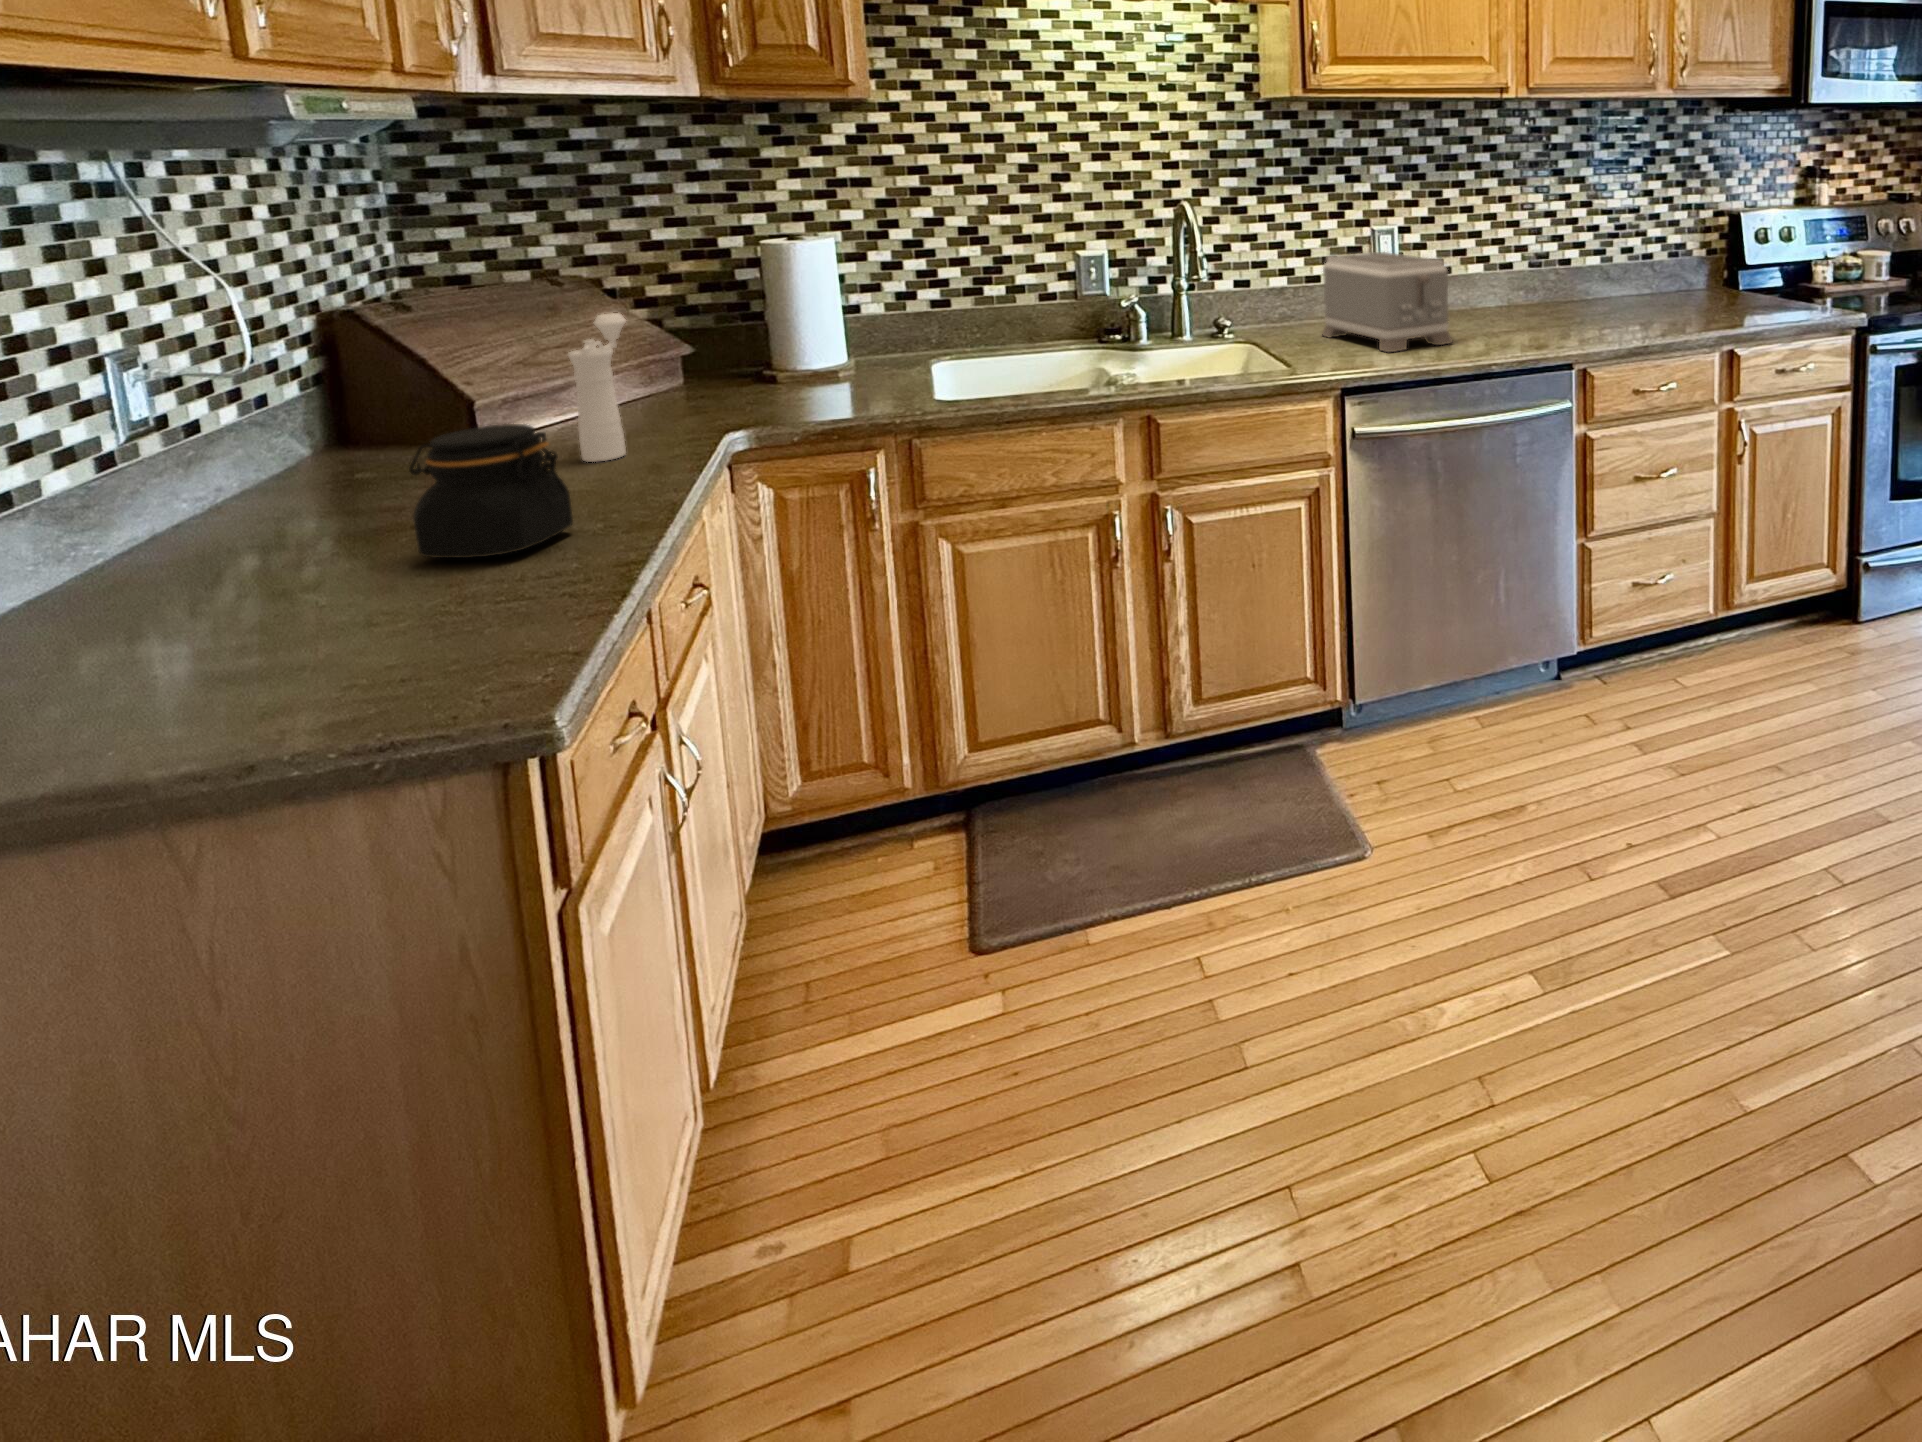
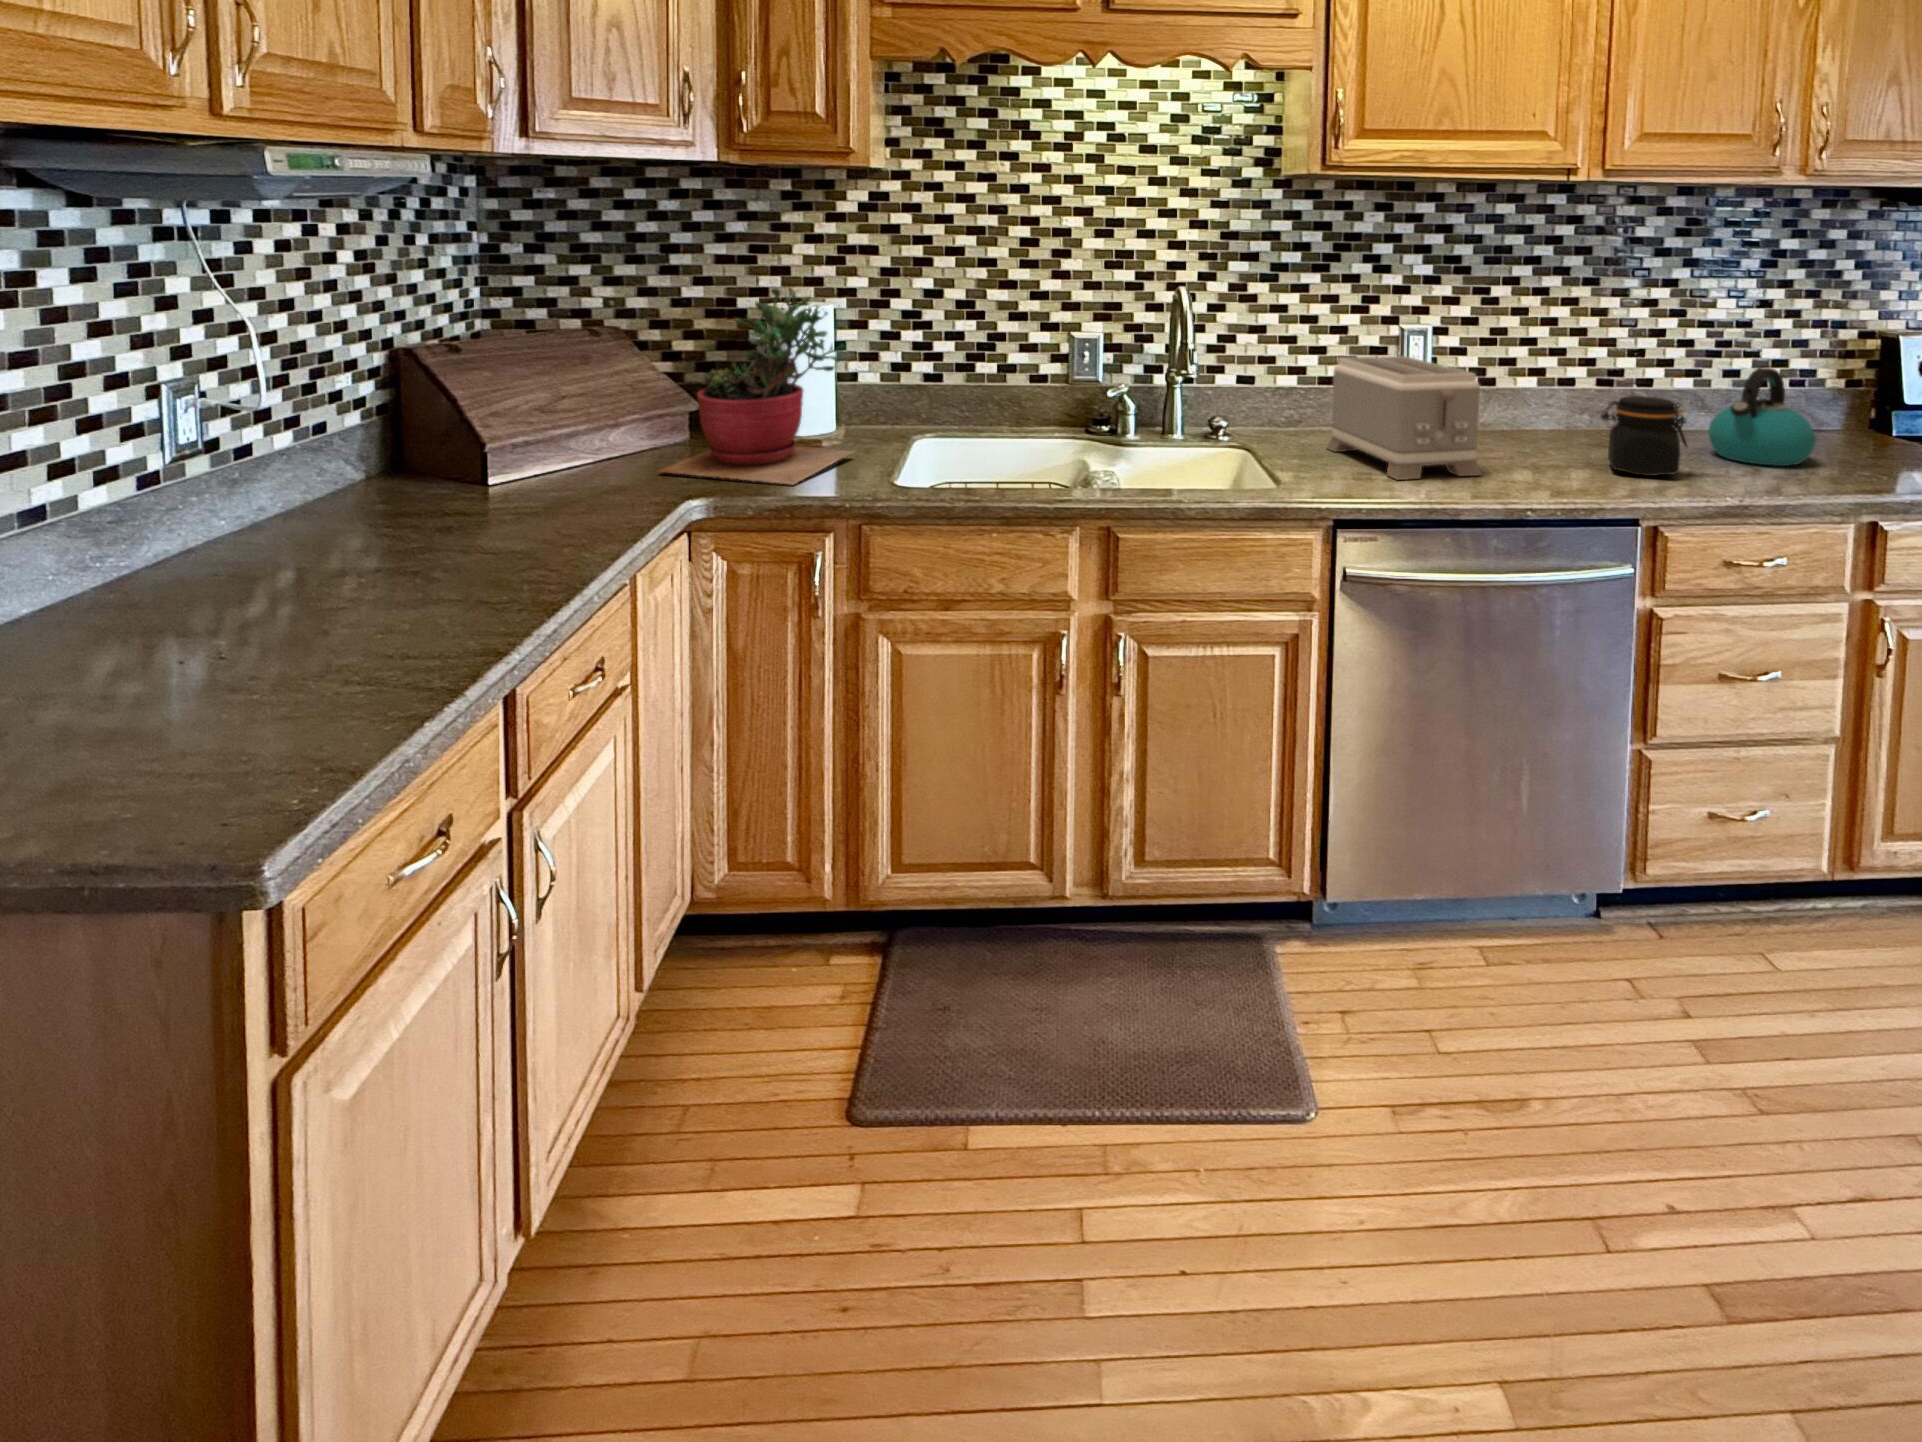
succulent plant: none [676,221,883,413] -> present [660,288,852,485]
kettle: none [1615,242,1690,317] -> present [1708,368,1816,466]
pepper mill: present [568,313,626,462] -> none [540,371,606,519]
jar: present [409,424,573,558] -> present [1601,396,1687,476]

